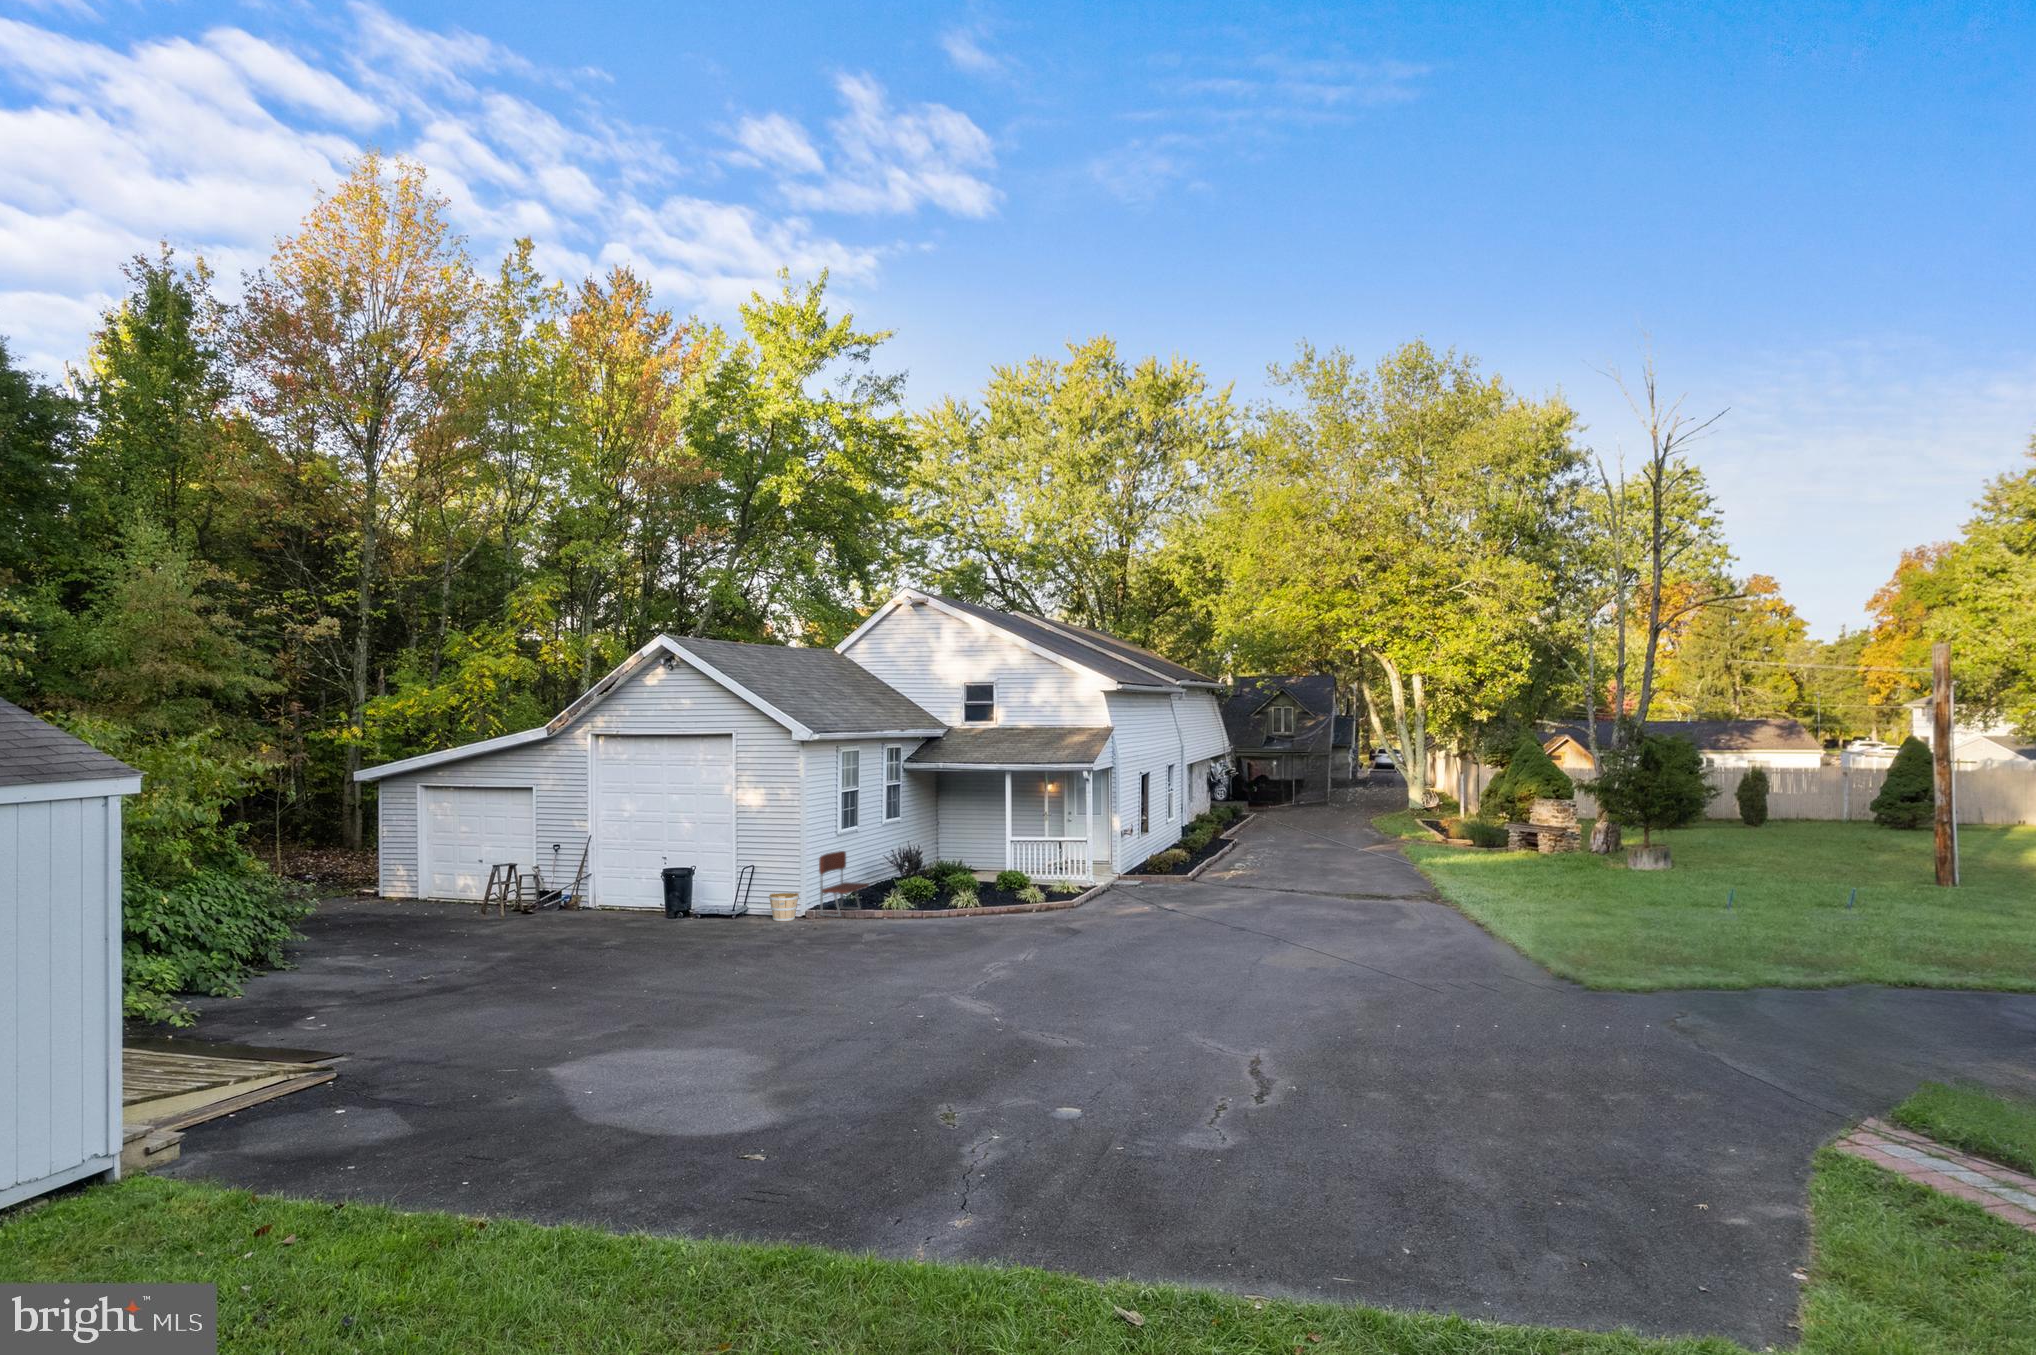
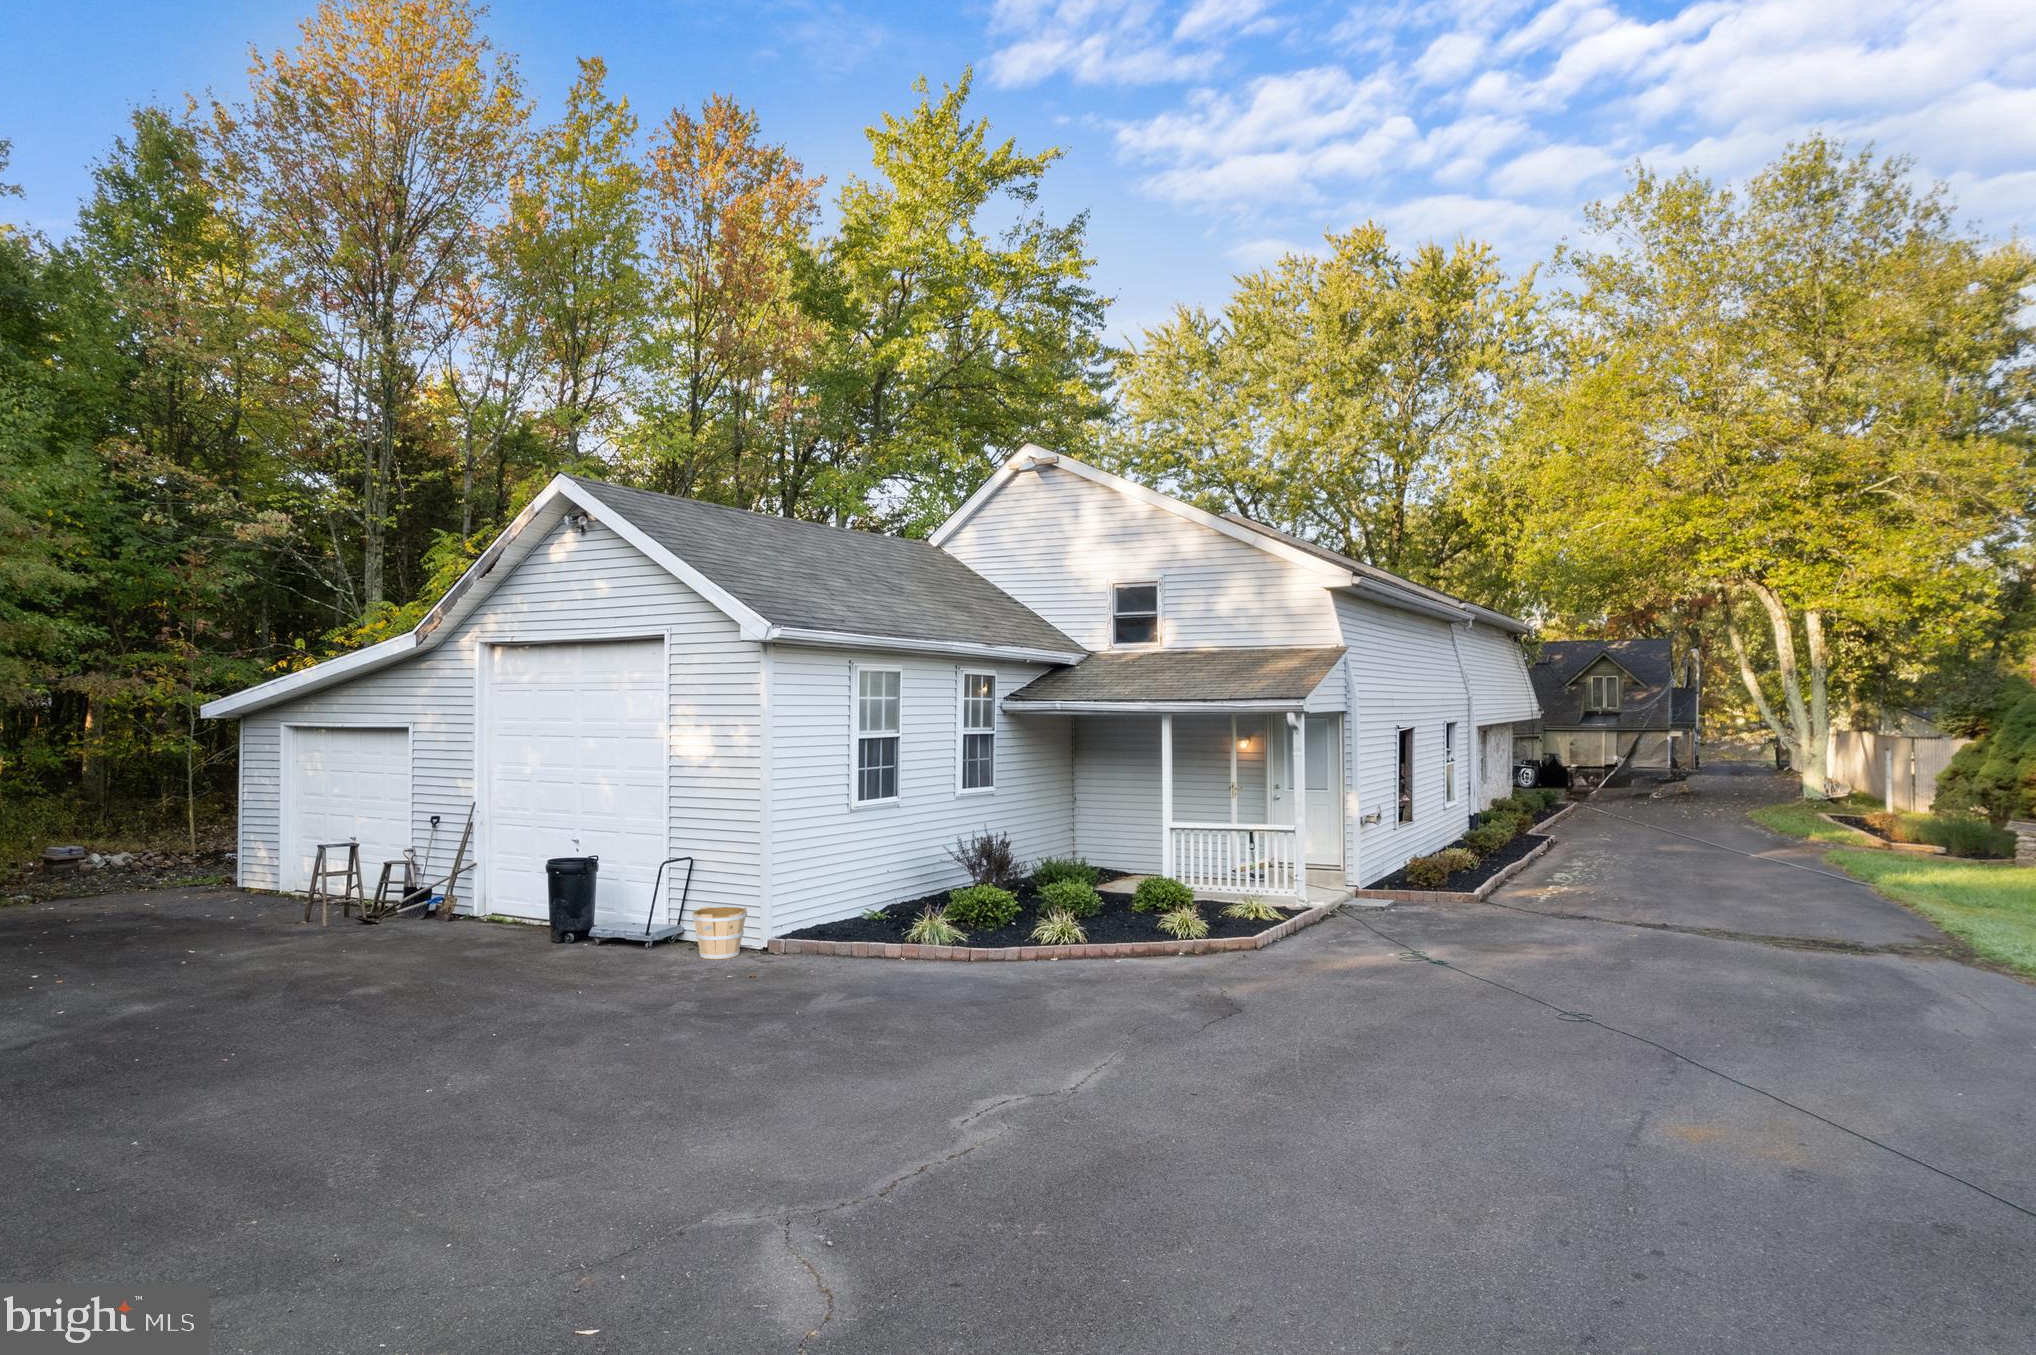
bench: present [819,851,869,917] -> none [788,836,889,955]

